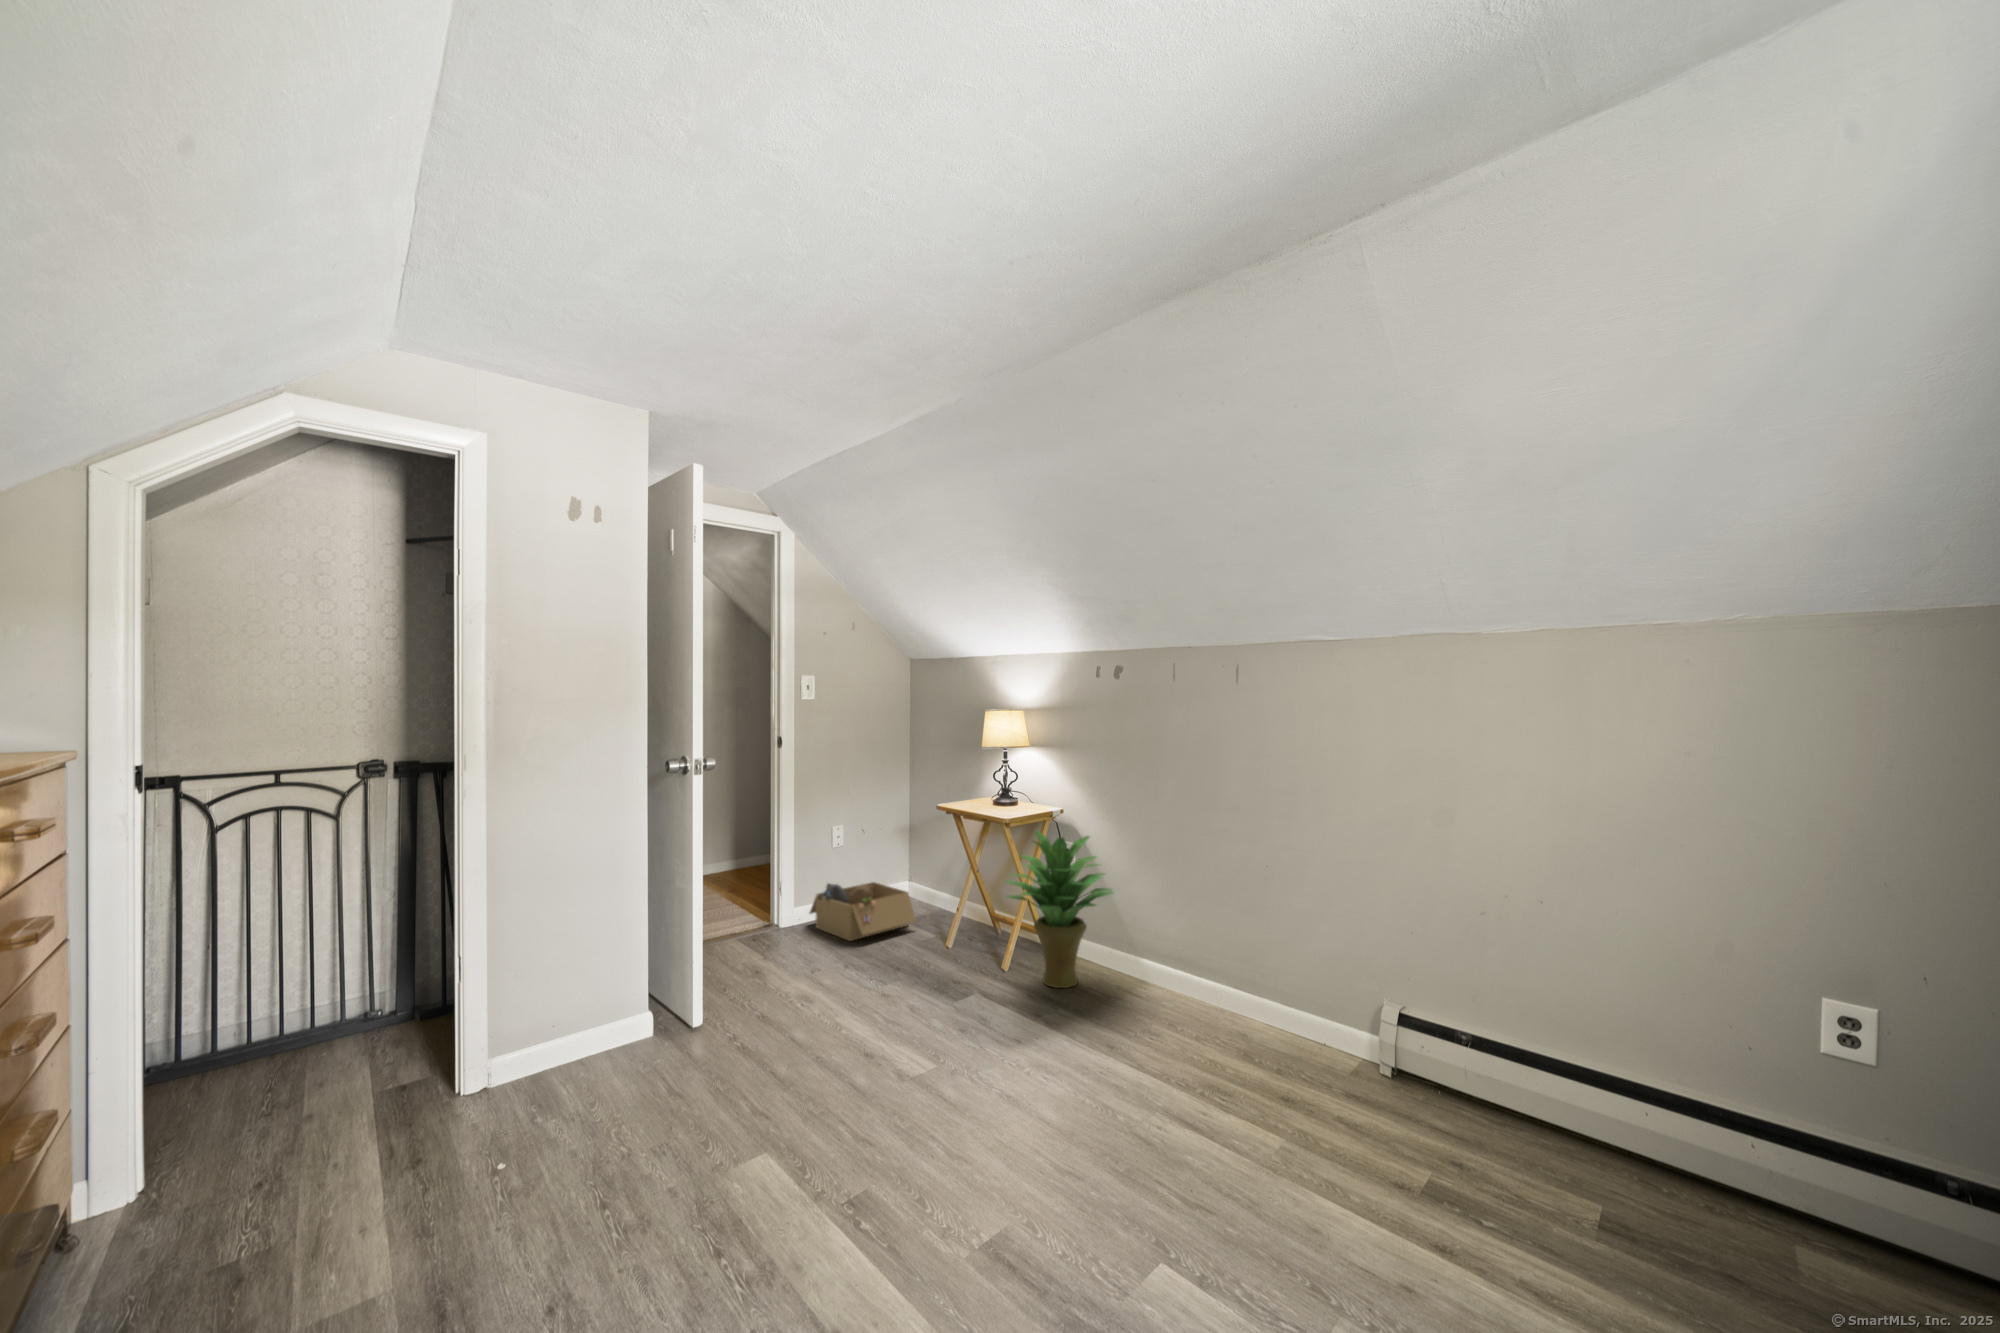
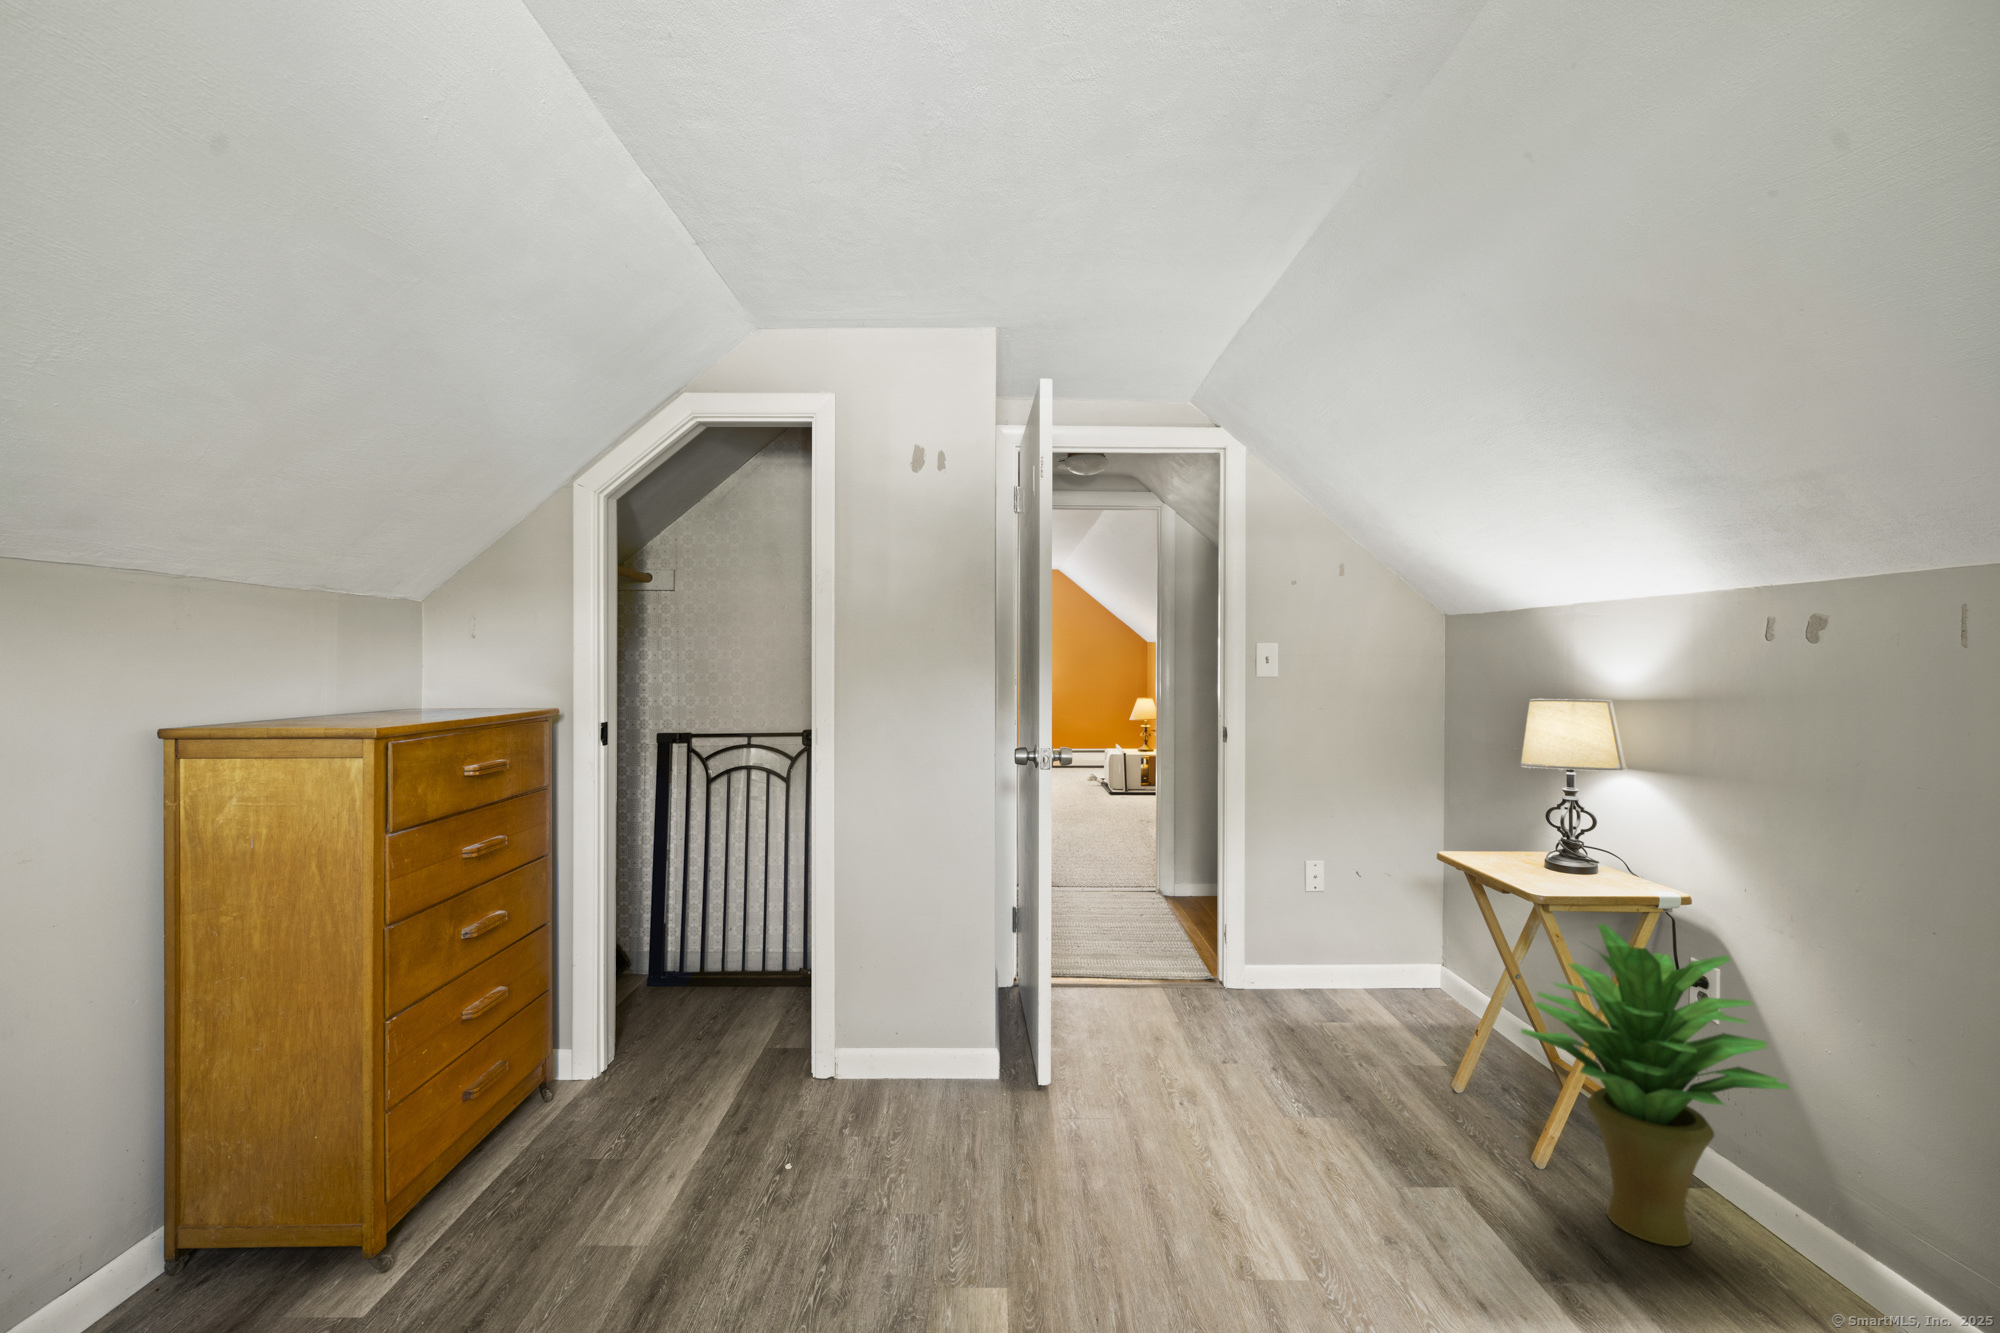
cardboard box: present [810,882,916,941] -> none [1273,941,1422,1032]

